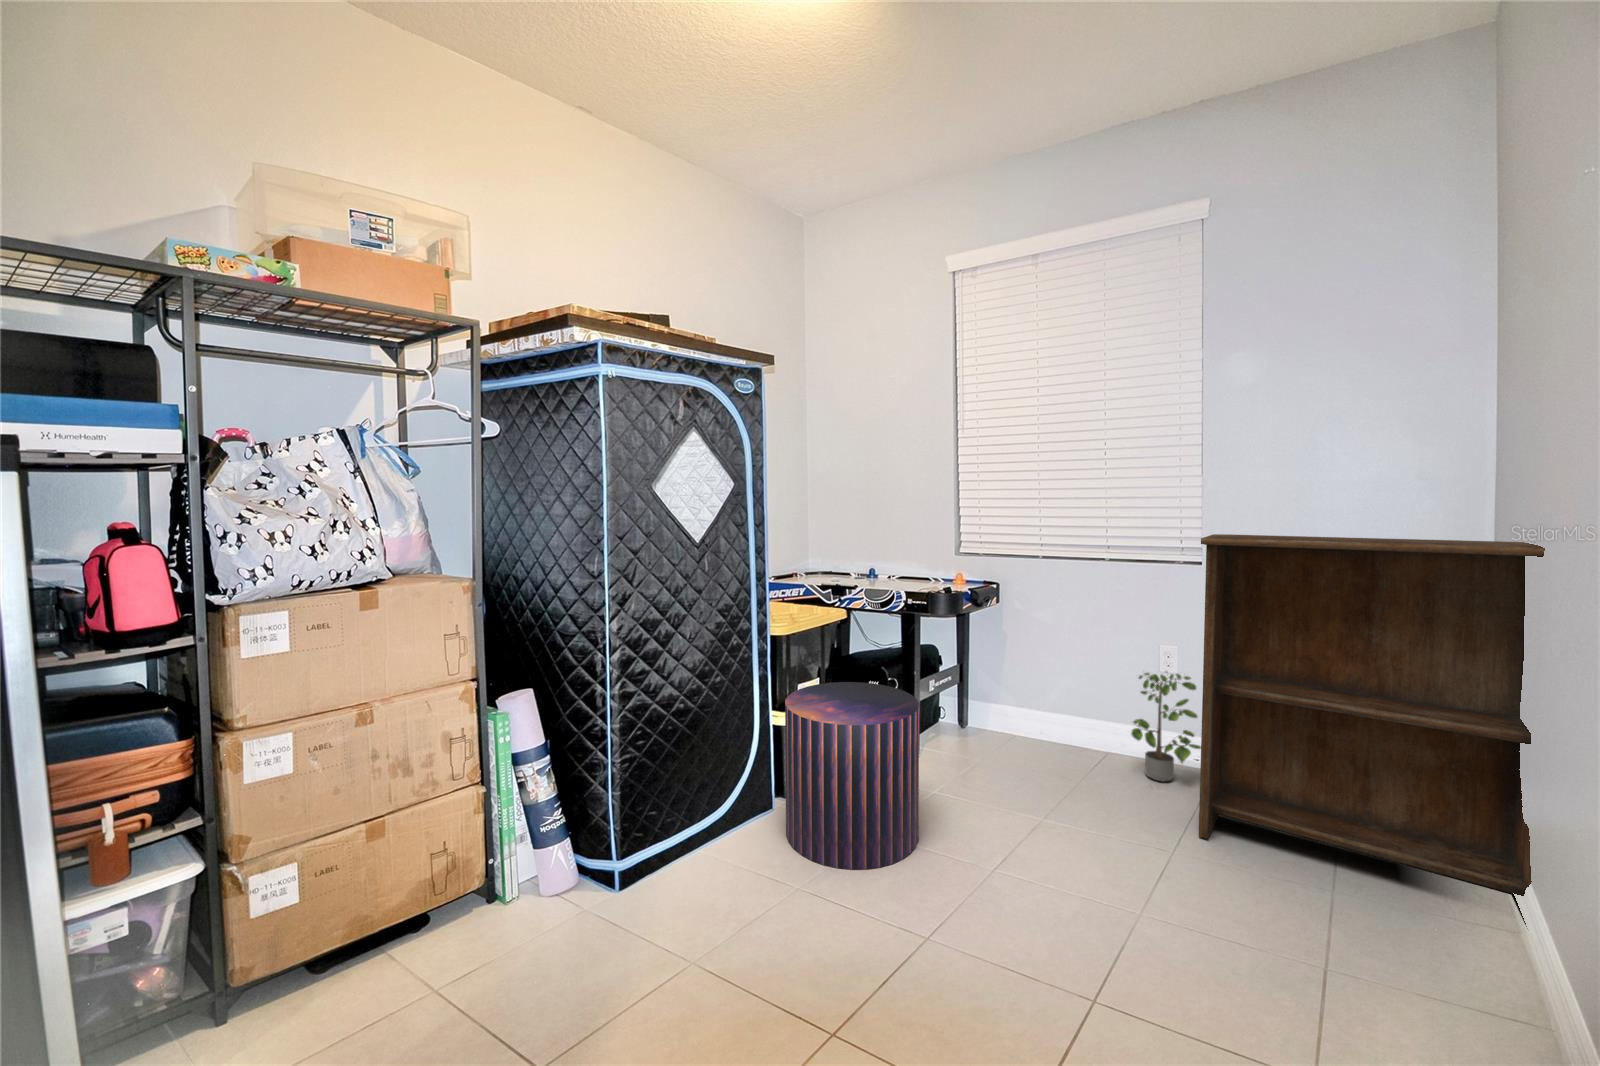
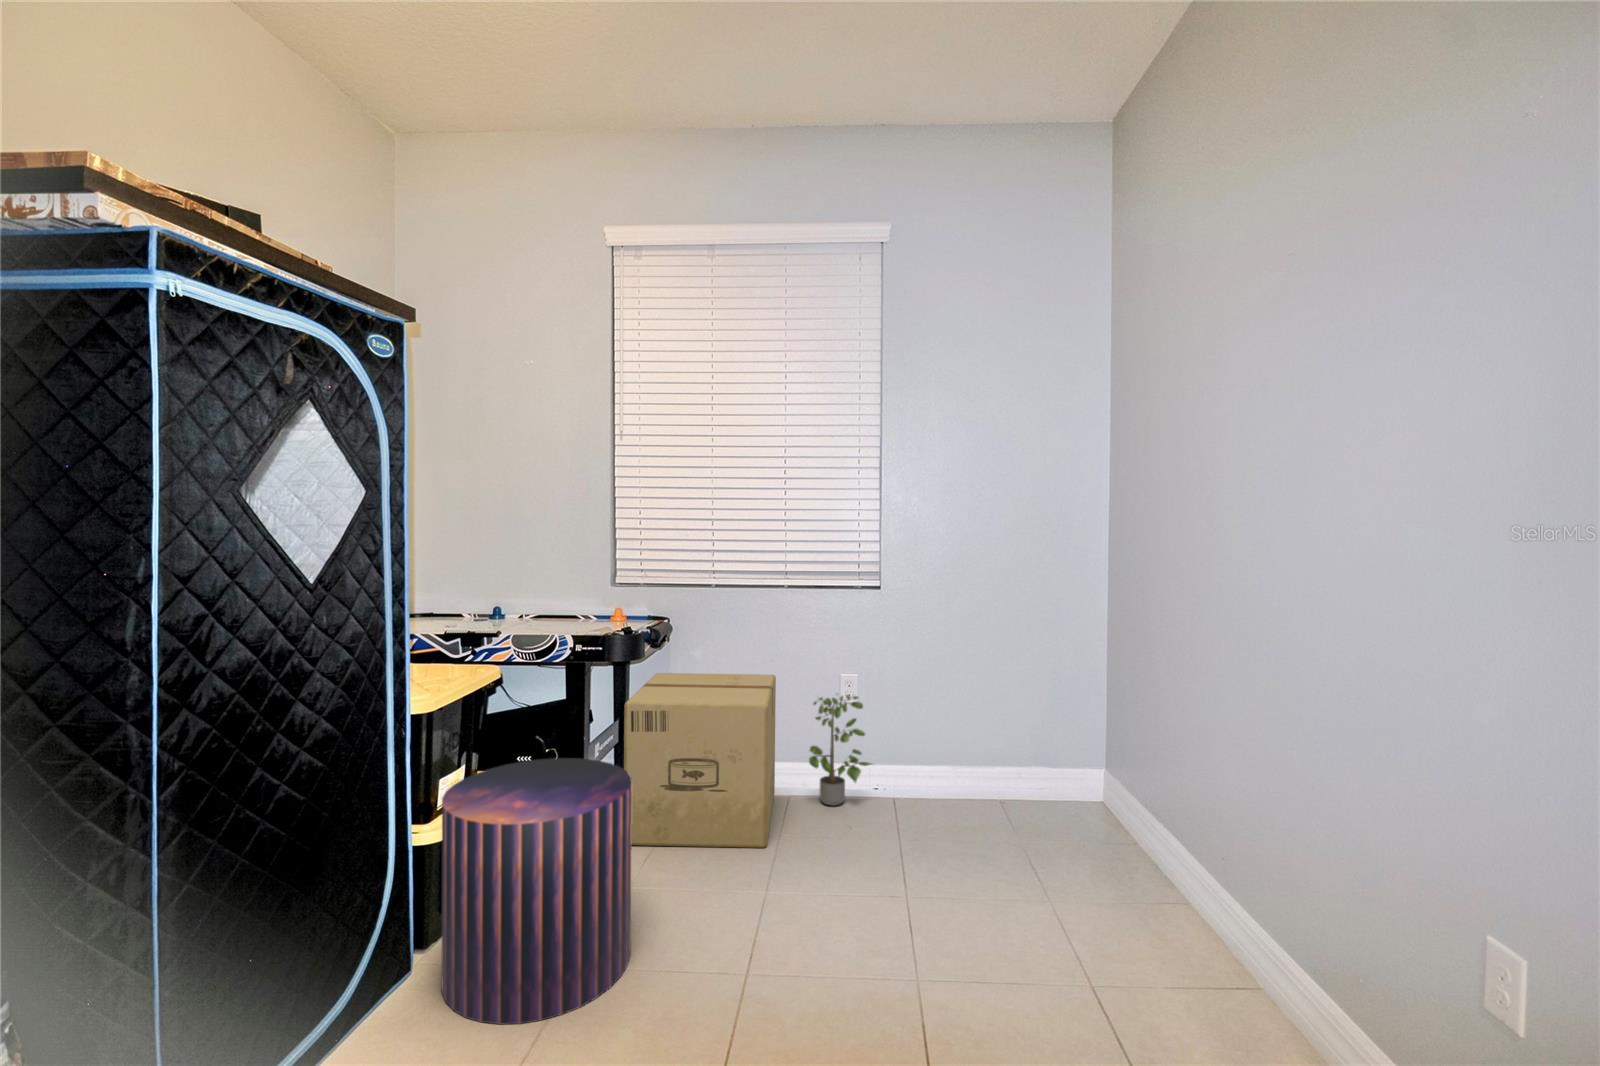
bookshelf: present [1199,534,1545,929] -> none [883,557,1124,861]
cardboard box: none [946,631,1102,800] -> present [624,673,776,848]

